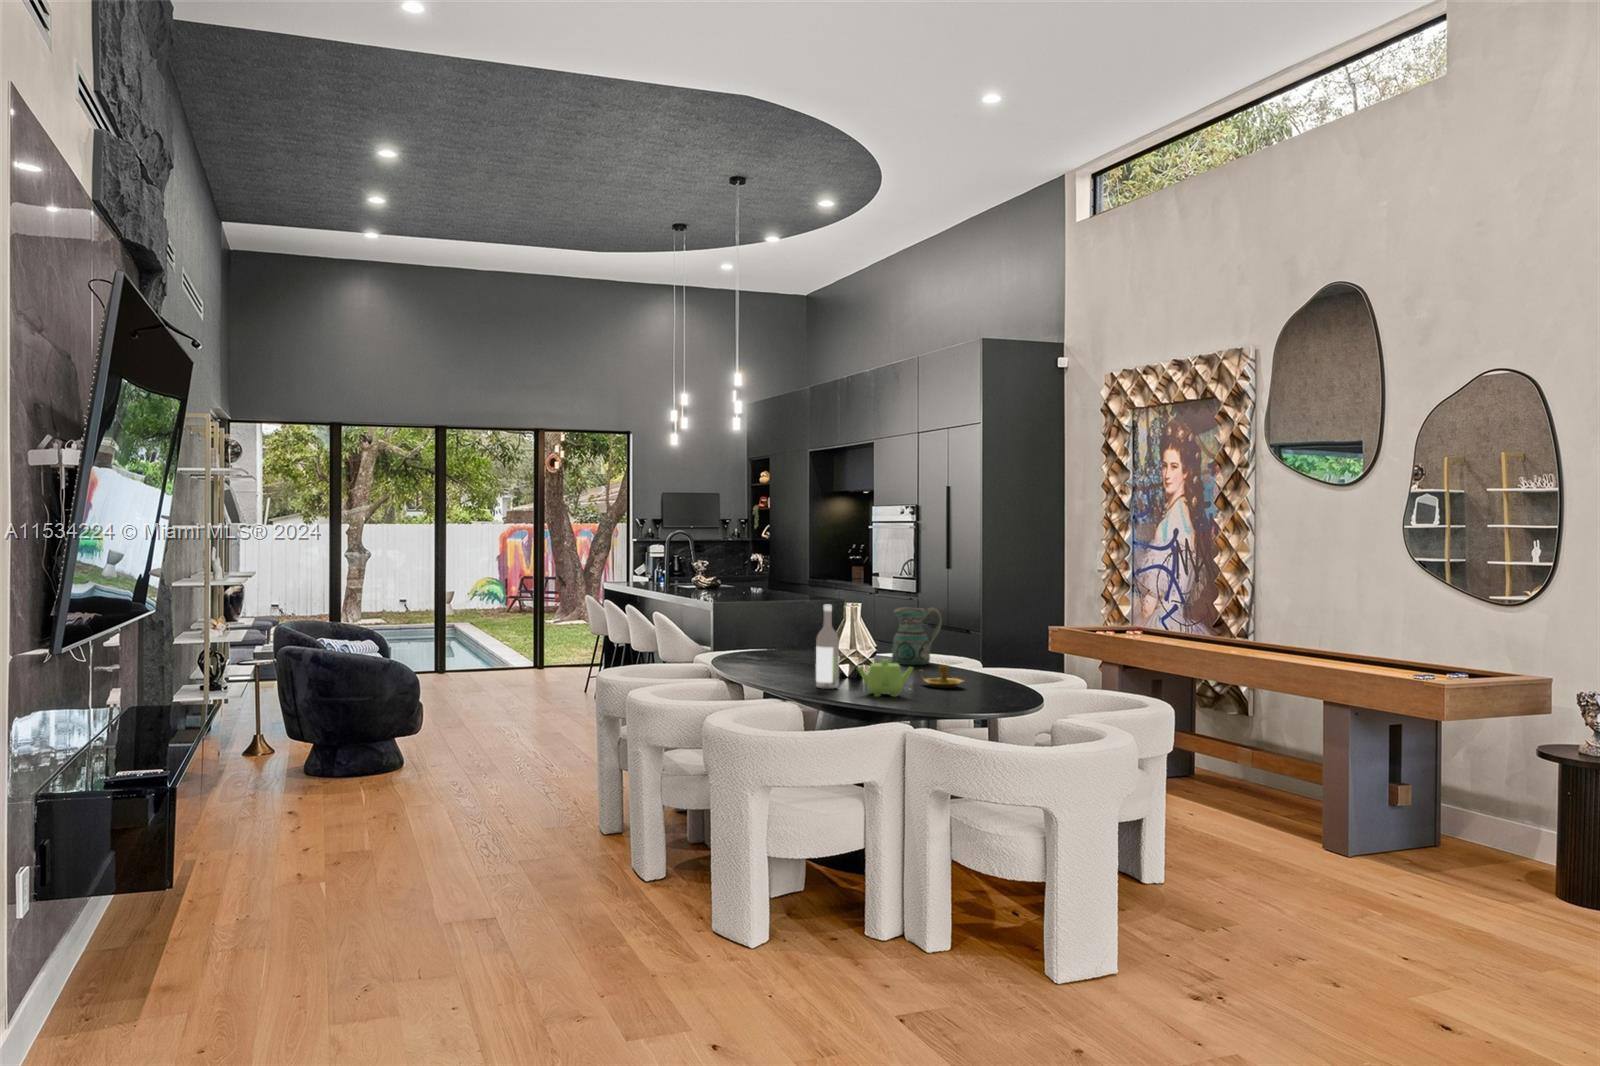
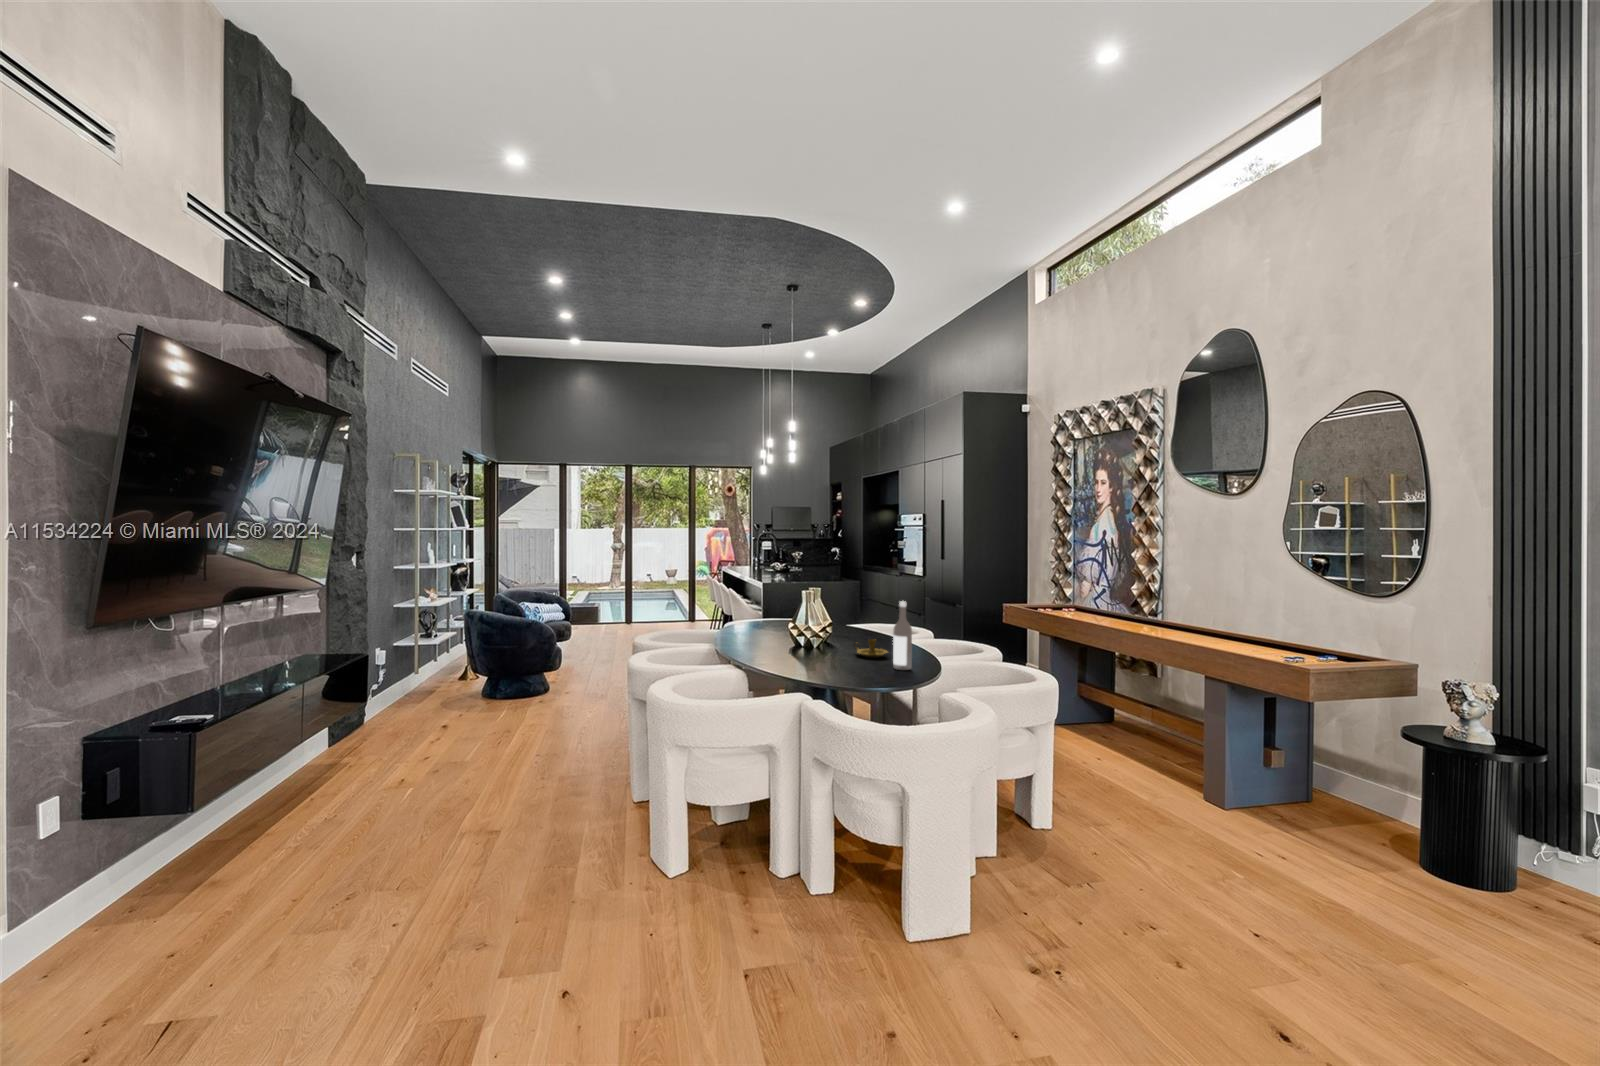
wine bottle: present [816,605,839,689] -> present [893,601,912,670]
ceramic pitcher: present [892,607,942,665] -> none [859,590,898,634]
teapot: present [857,660,913,697] -> none [789,636,834,666]

